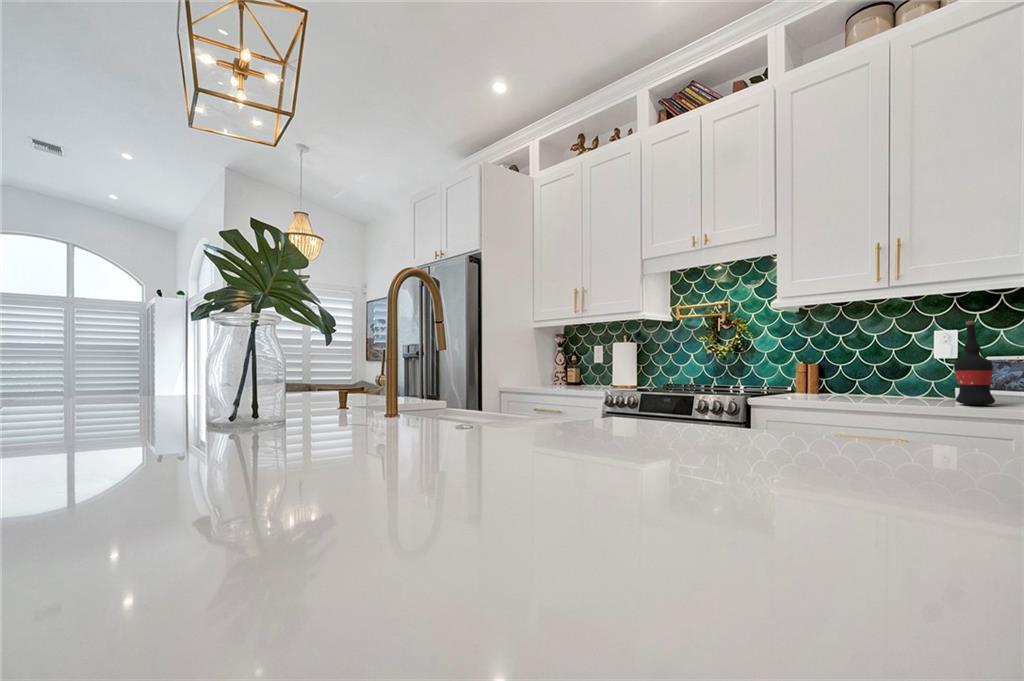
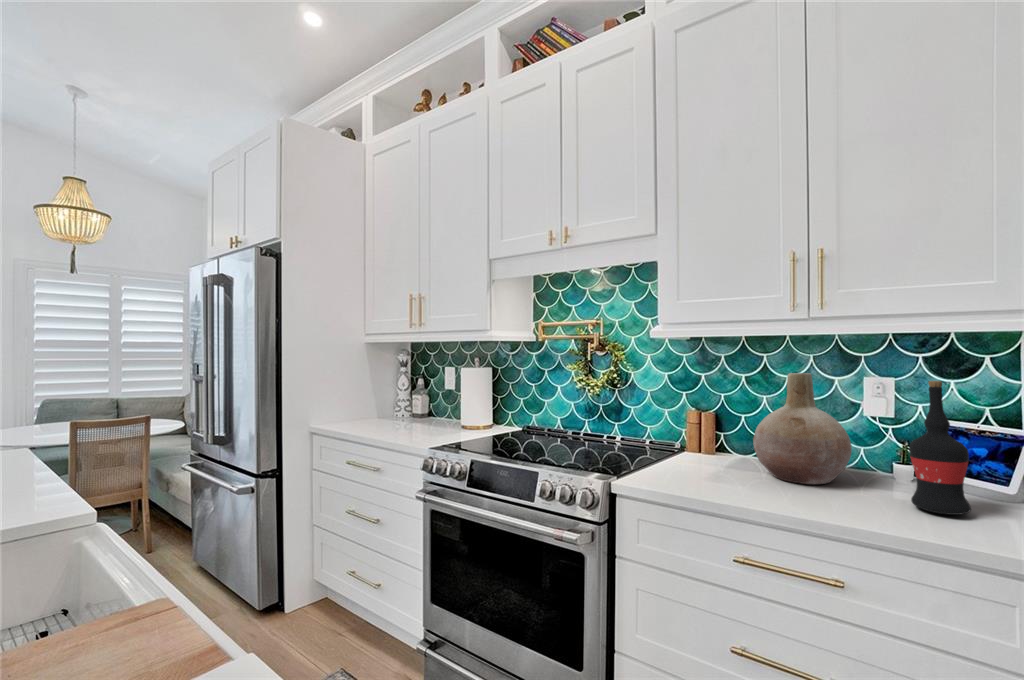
vase: none [847,325,920,399] -> present [753,373,852,484]

